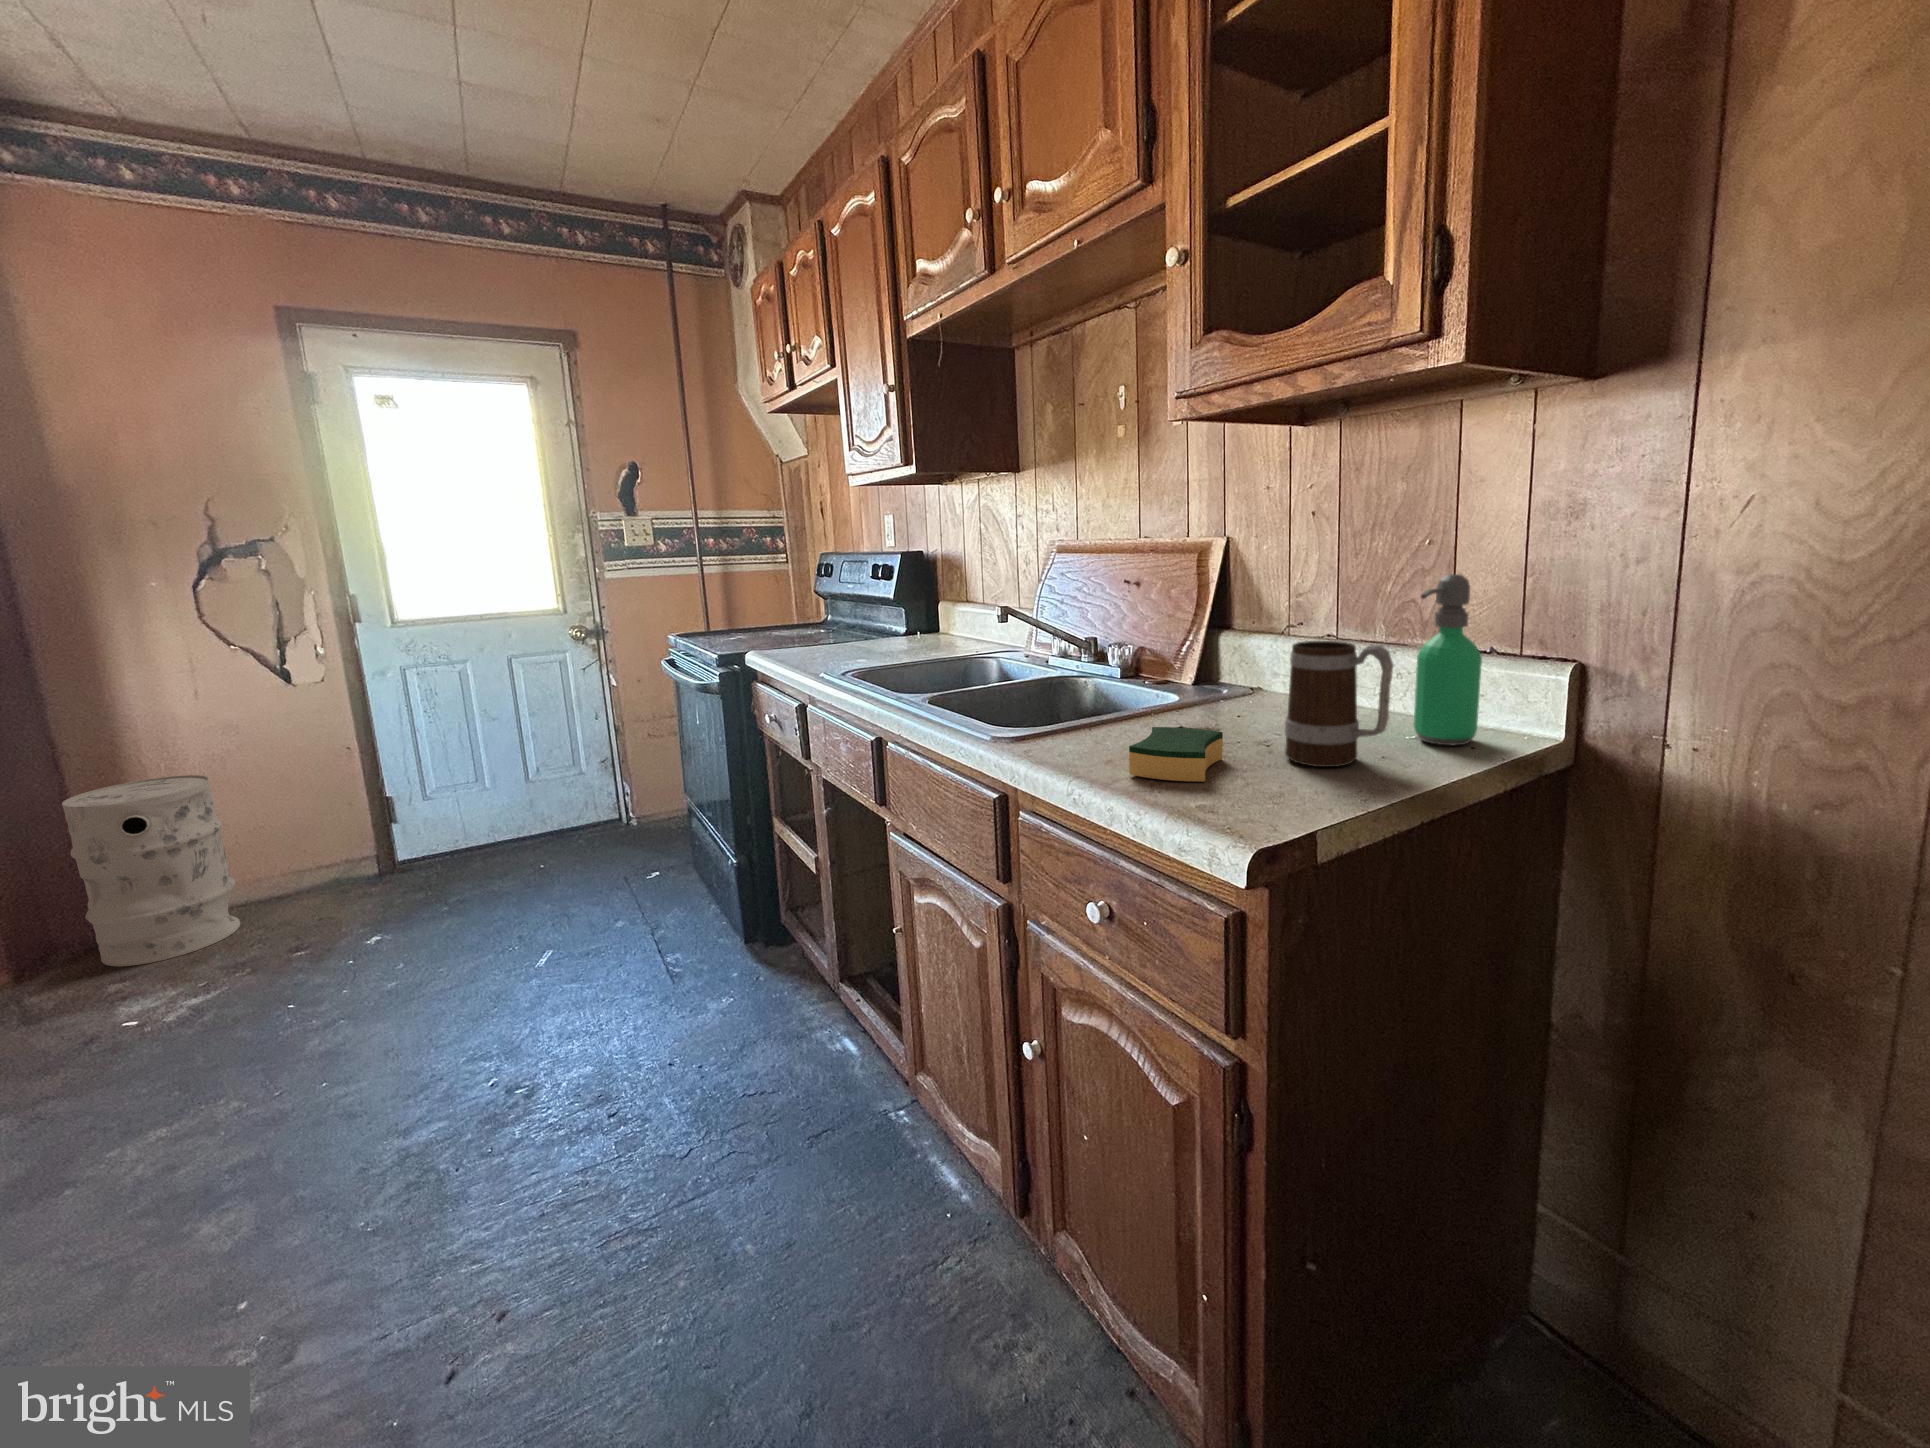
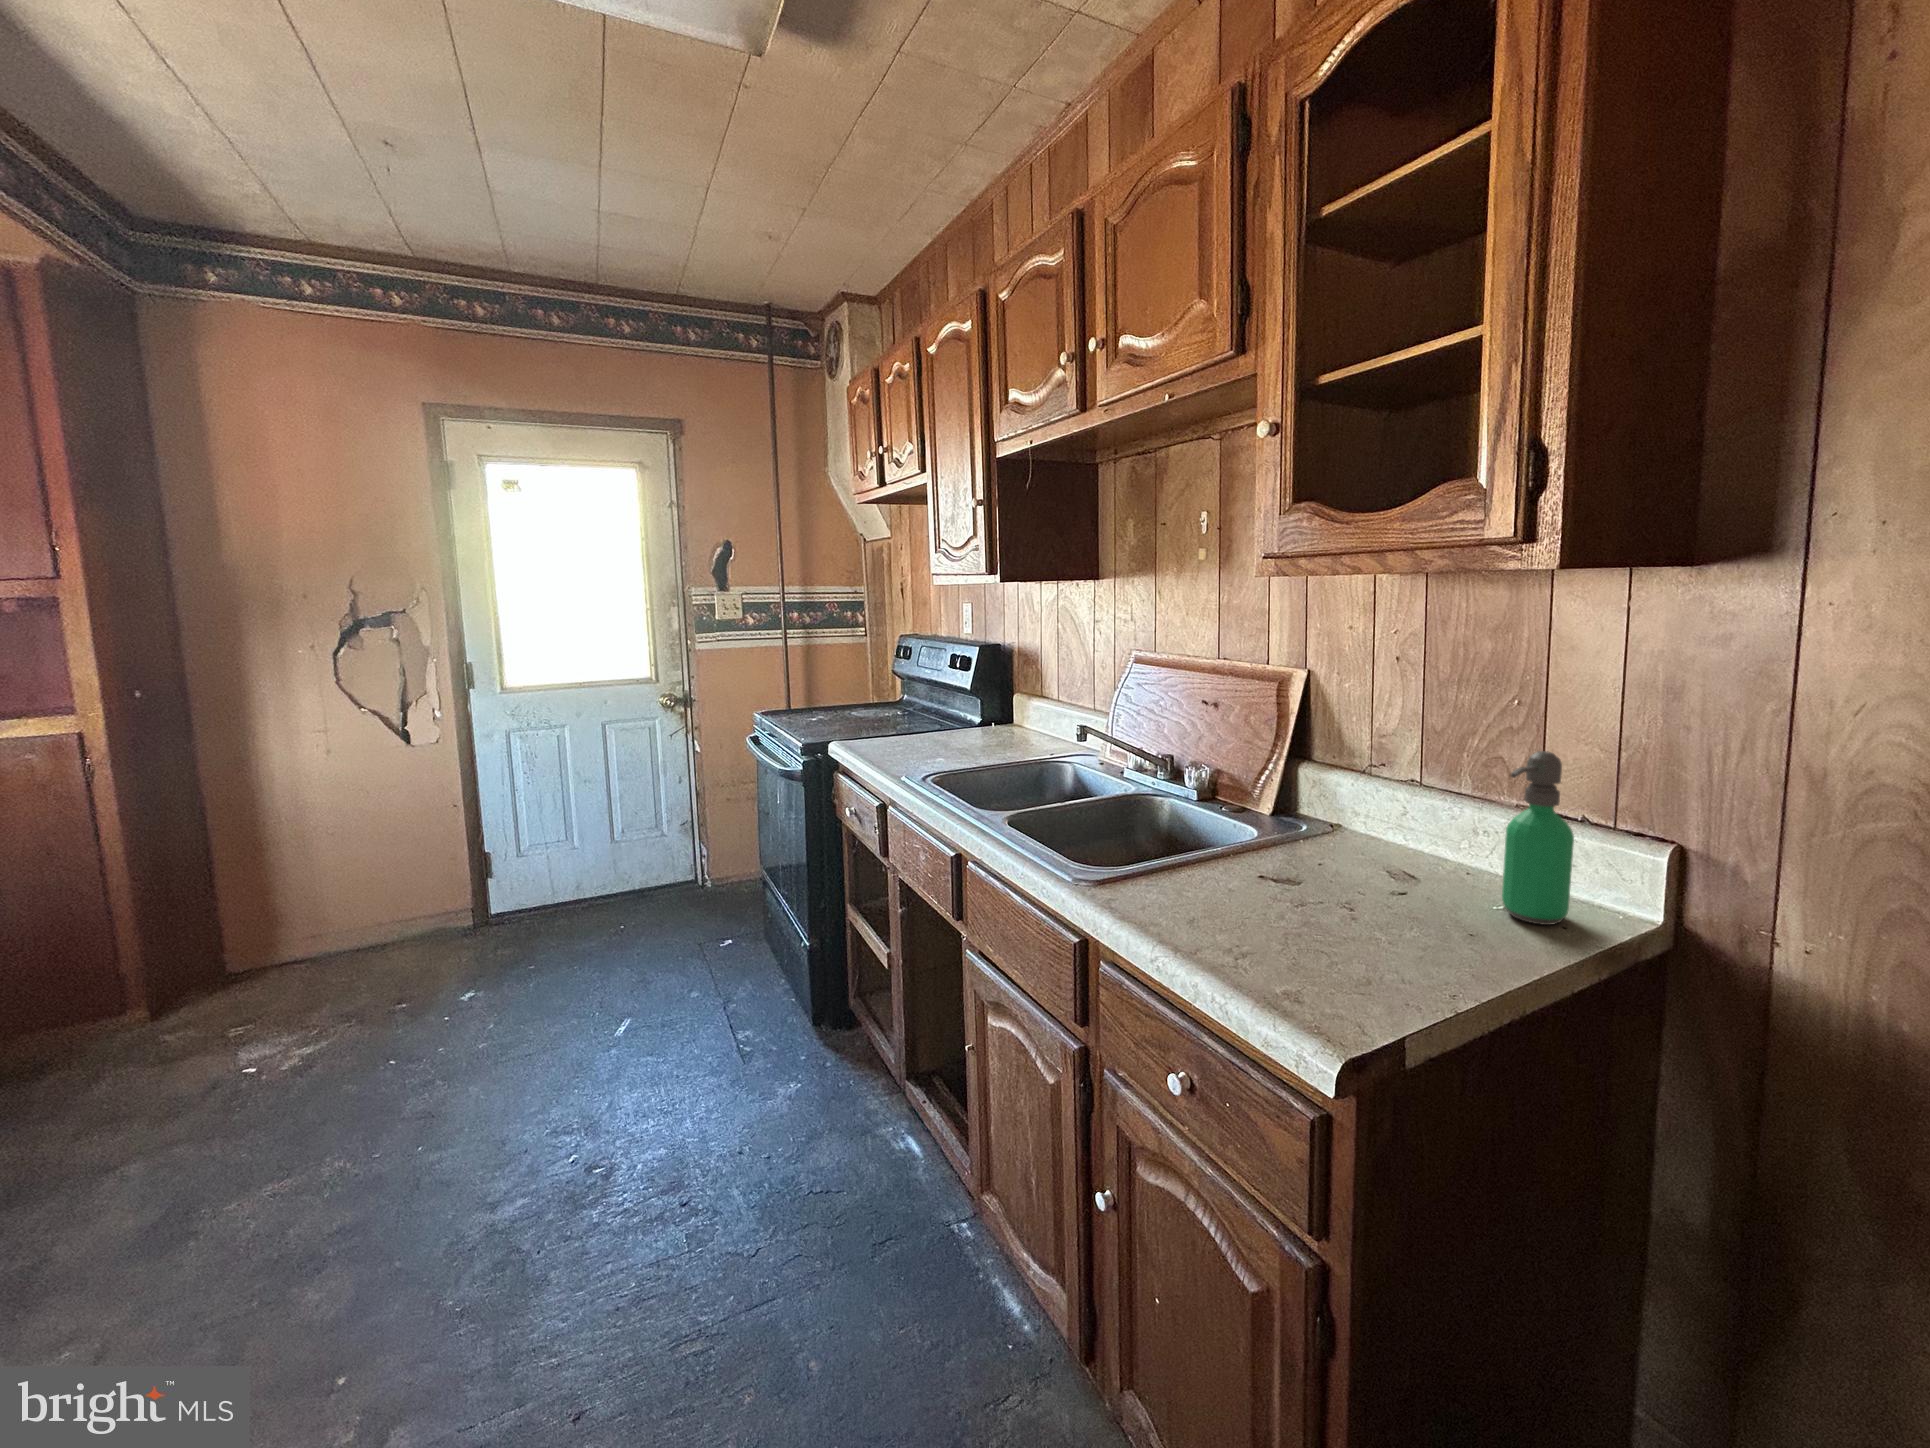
mug: present [1285,641,1393,767] -> none [1369,814,1482,947]
sponge: present [1129,727,1223,782] -> none [1212,887,1305,957]
trash can: present [62,775,240,966] -> none [206,830,348,1010]

